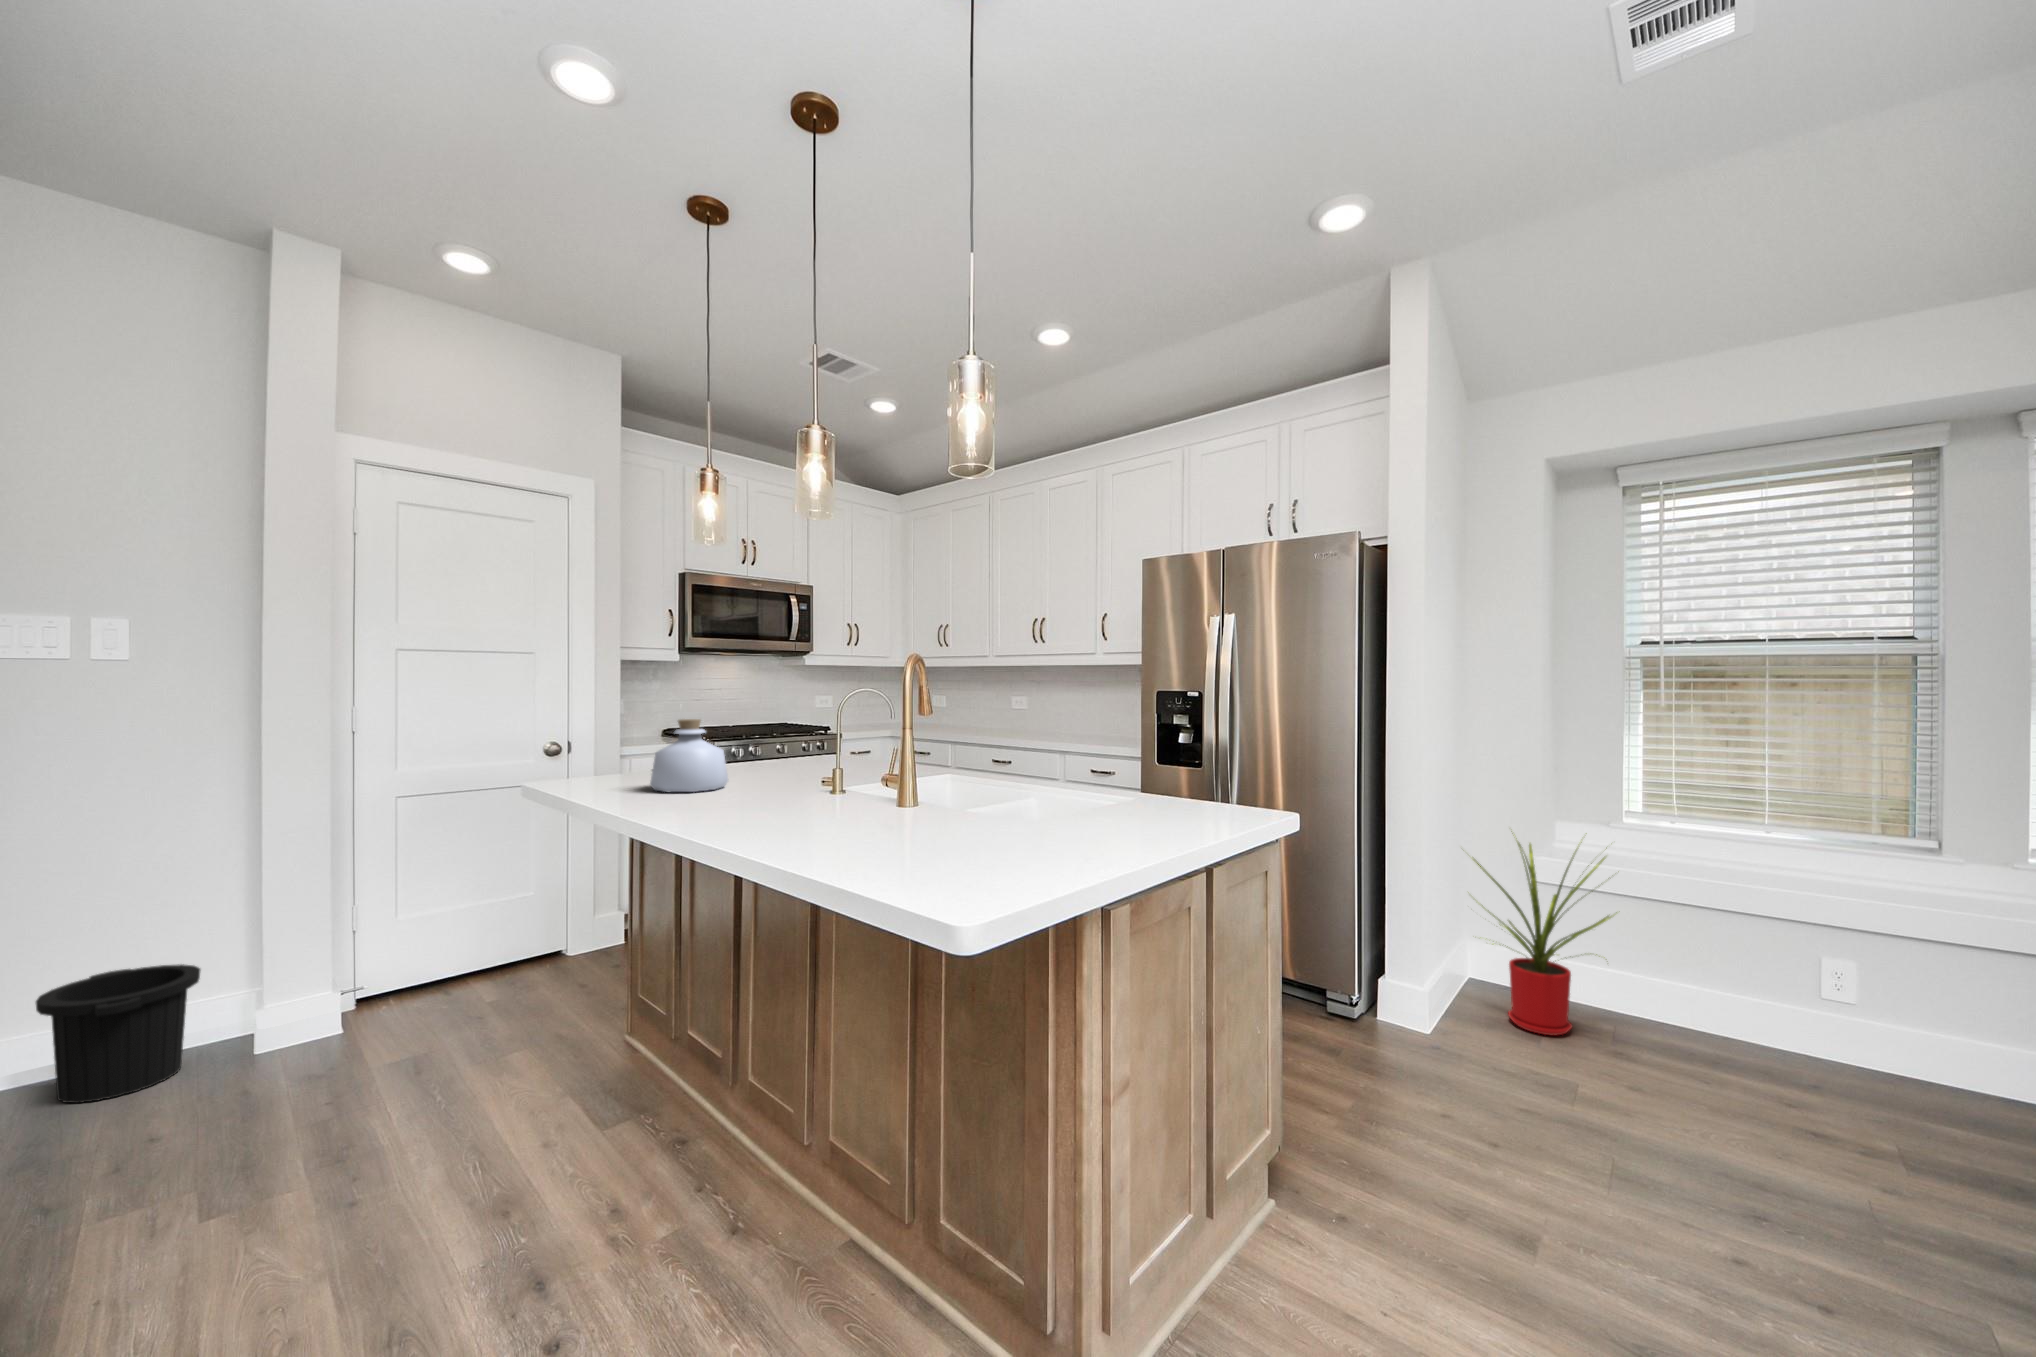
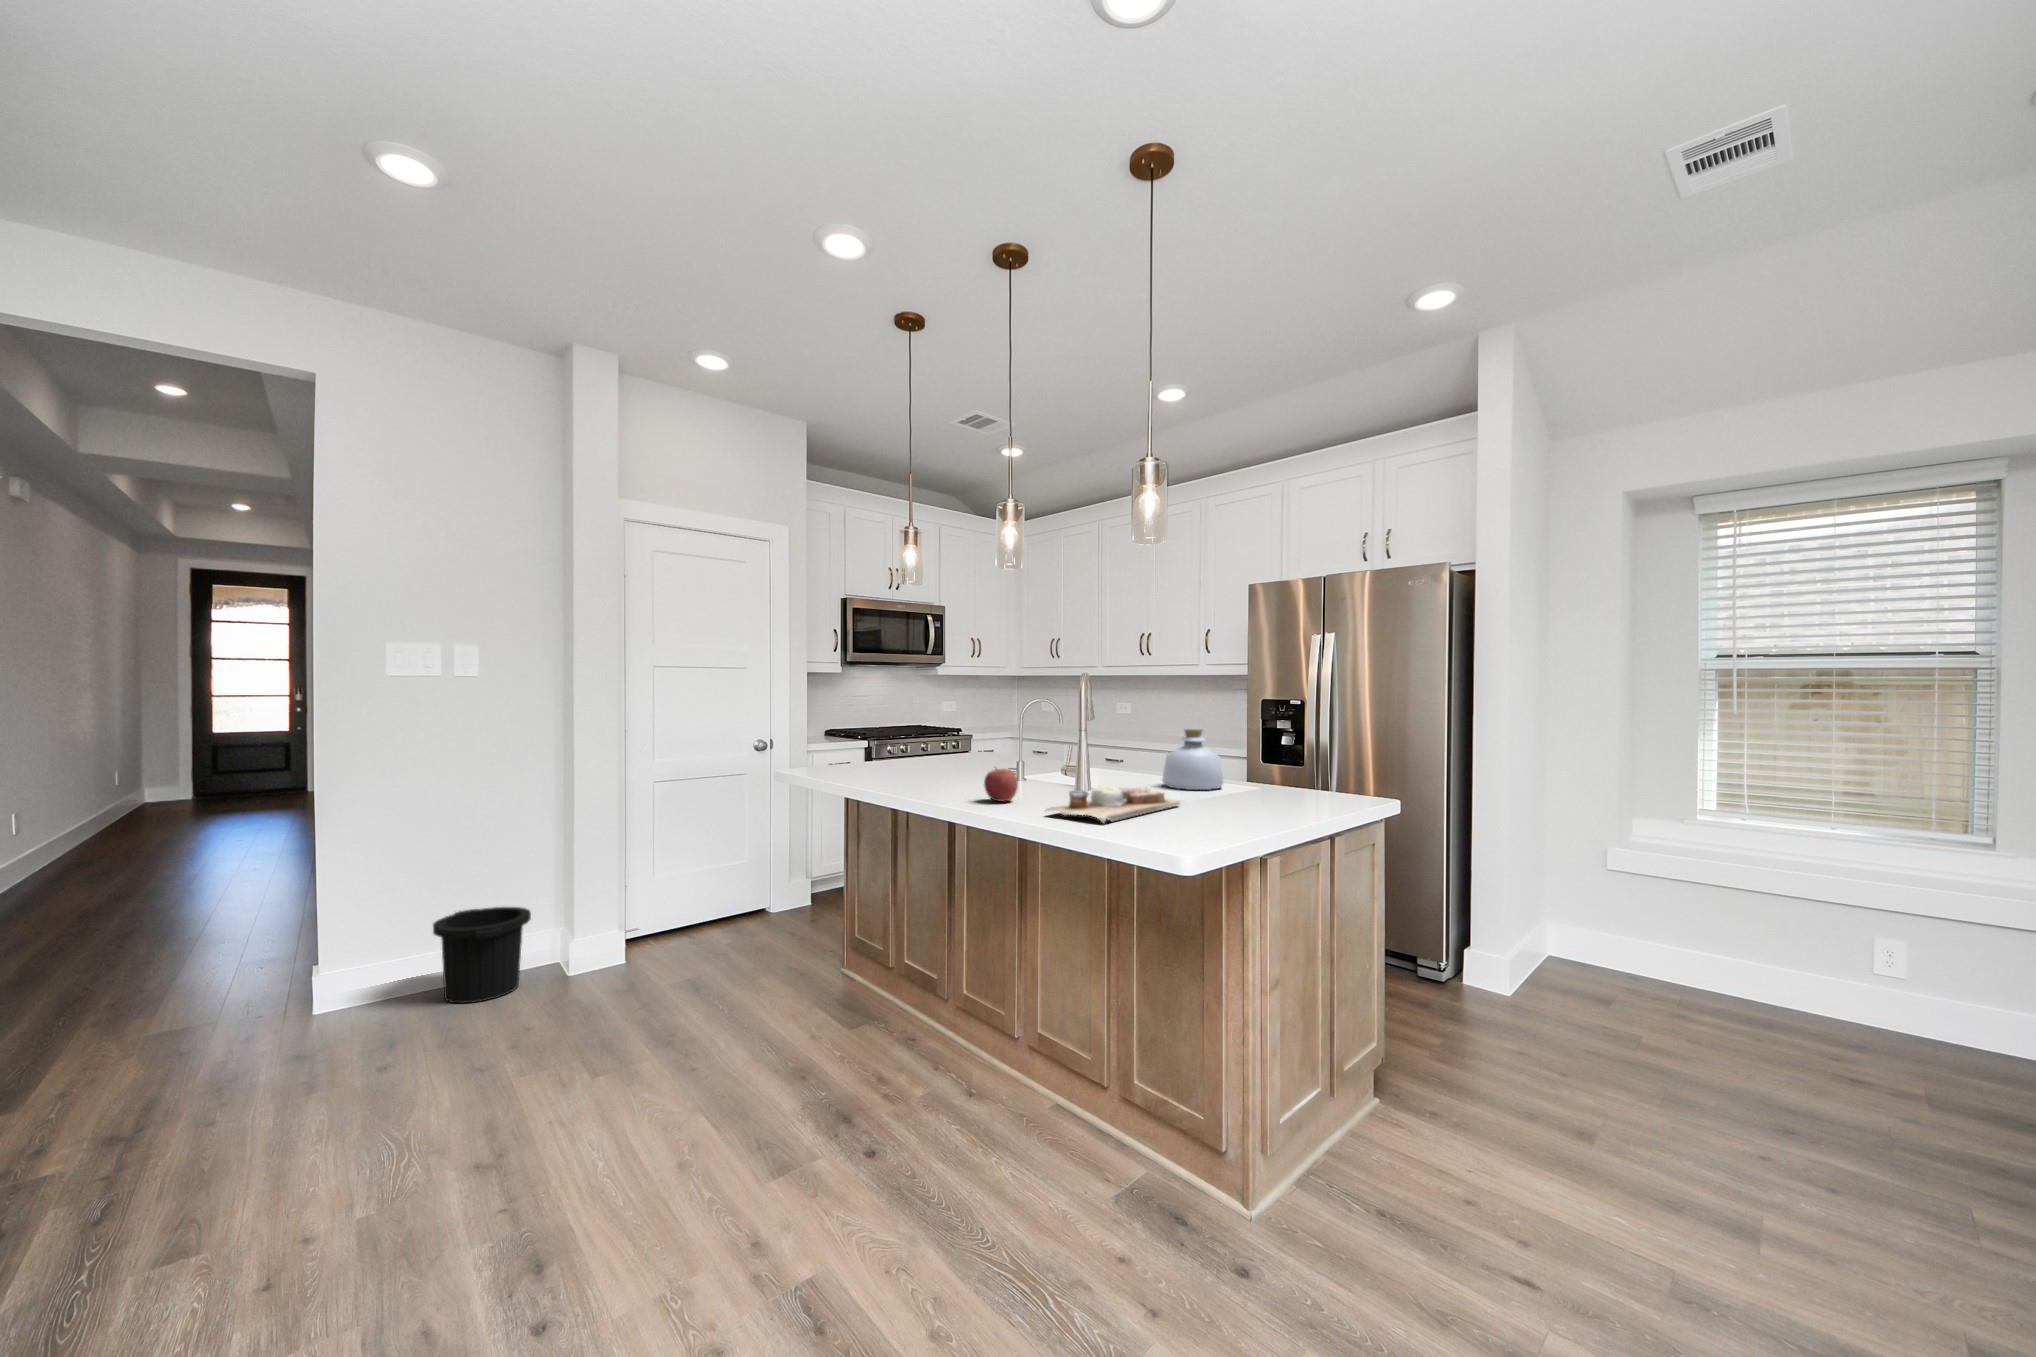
bottle: present [650,719,728,792] -> present [1162,729,1223,790]
apple: none [748,780,796,829] -> present [984,768,1018,801]
cutting board: none [810,805,1013,866] -> present [1048,786,1180,823]
house plant: present [1473,831,1617,1035] -> none [1539,819,1686,1000]

